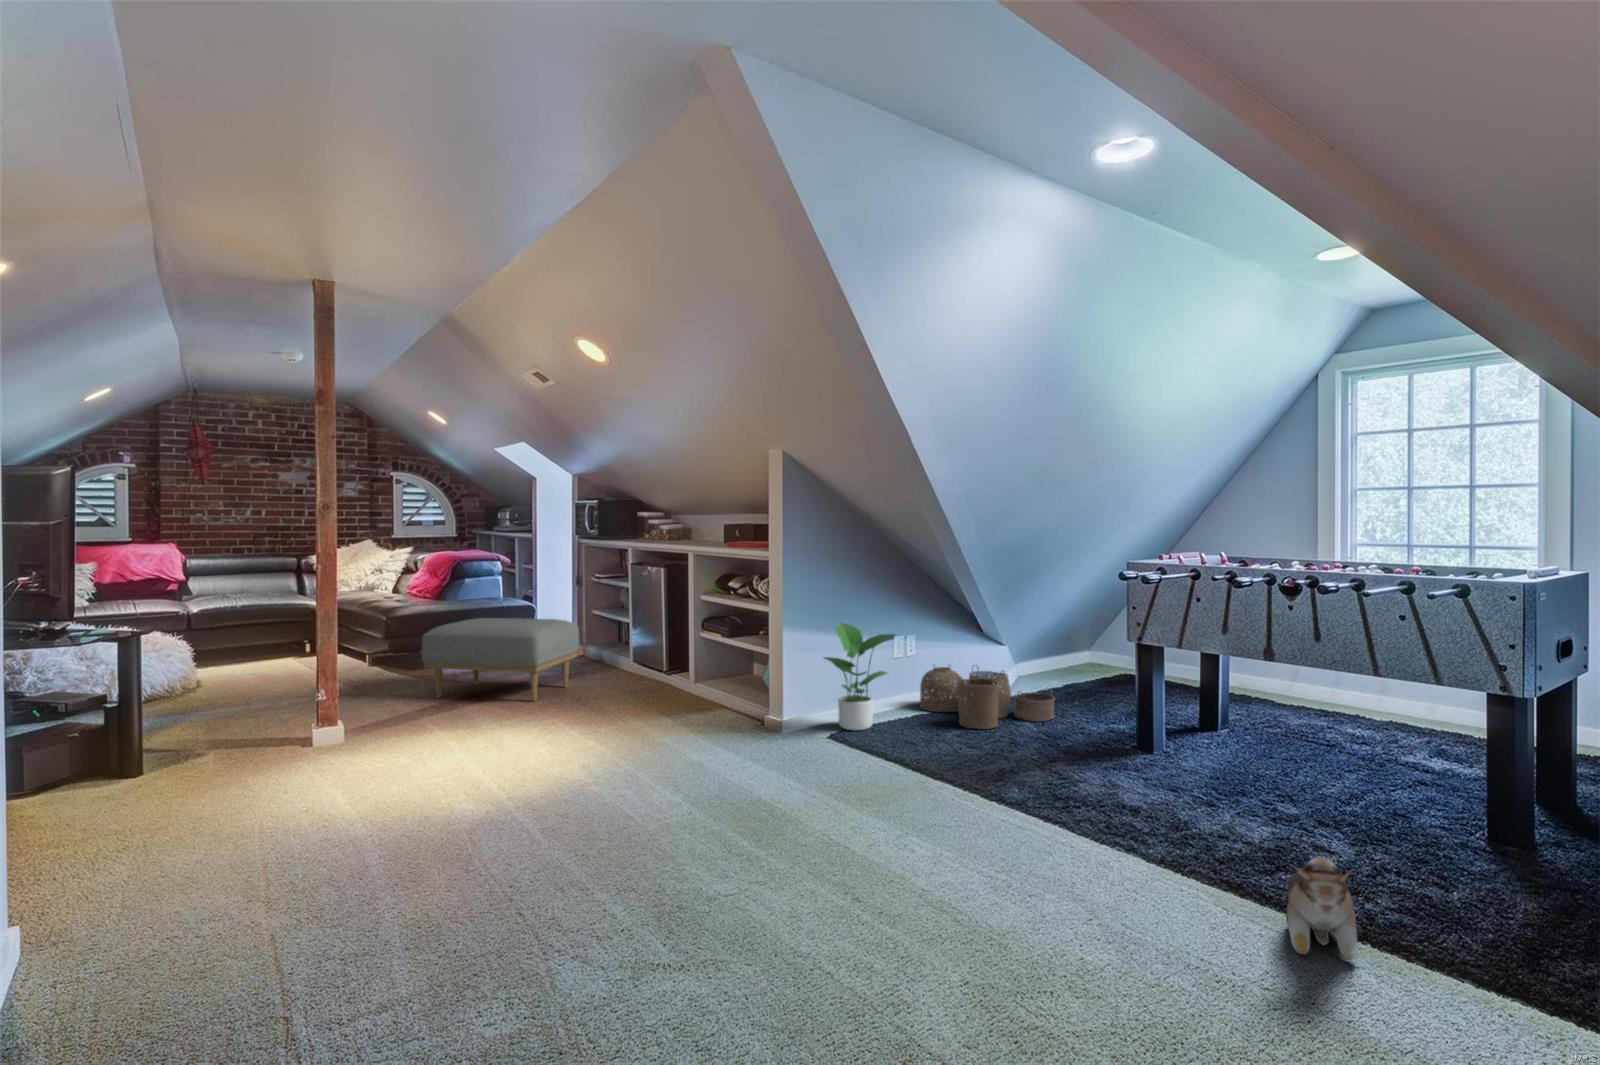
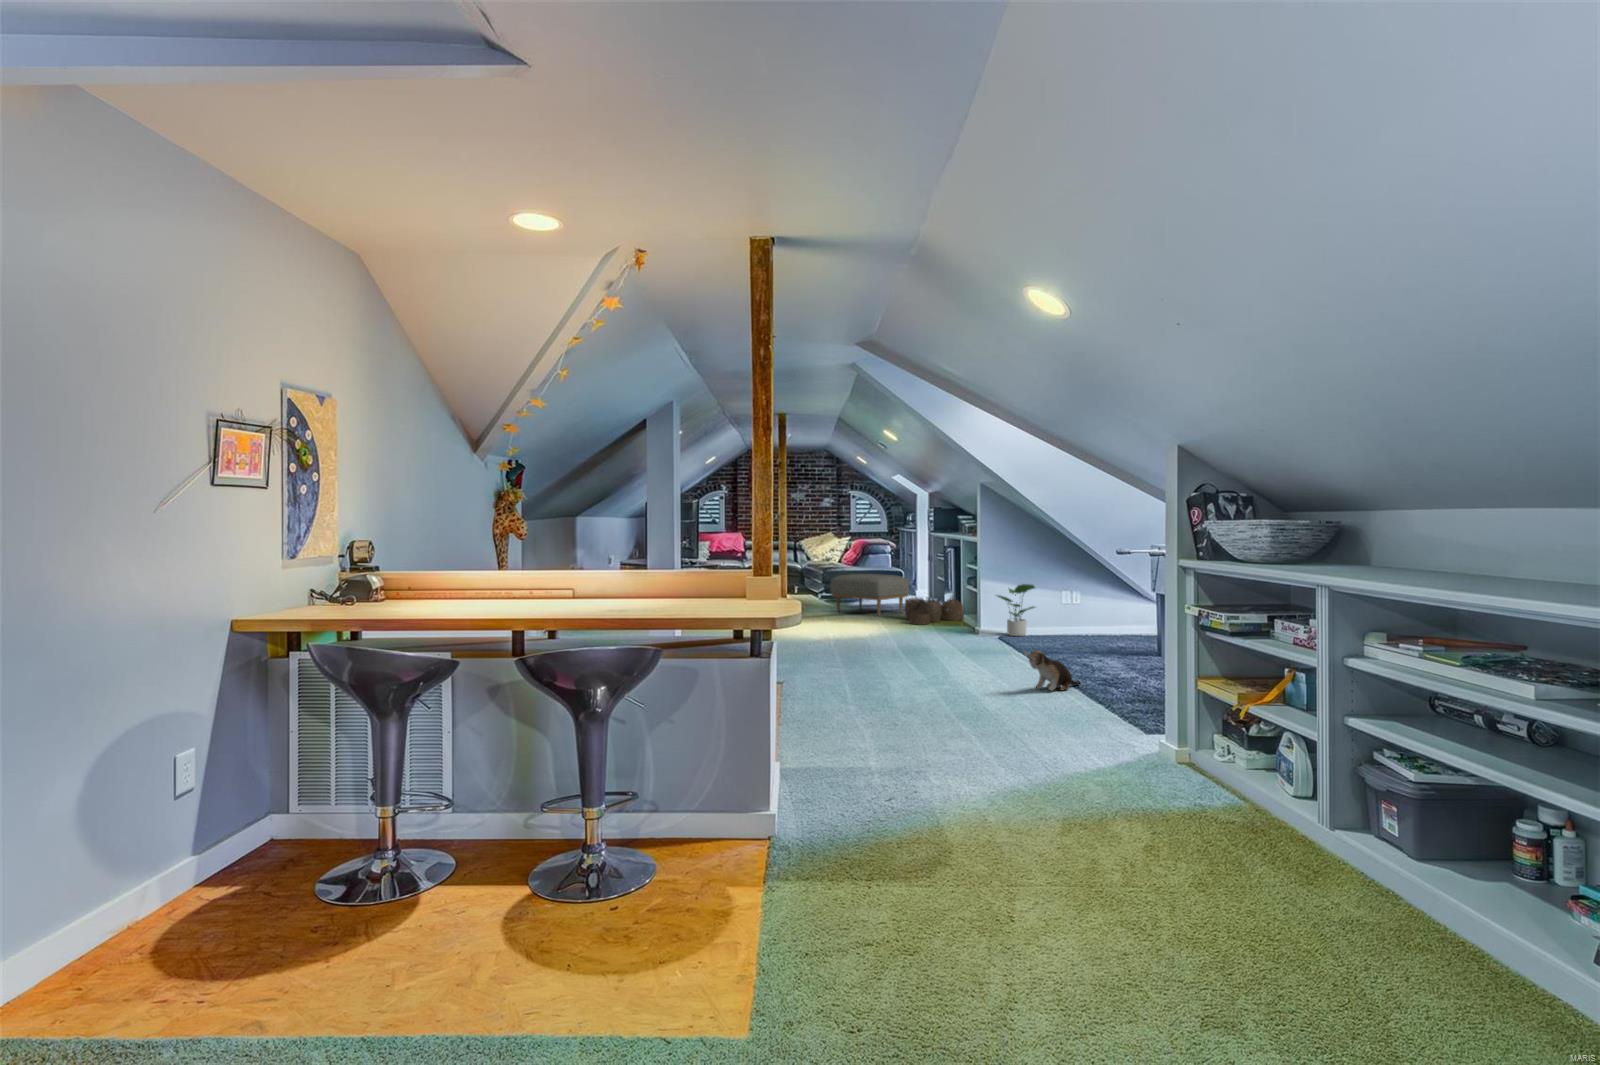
woven basket: present [920,666,1054,729] -> present [905,597,964,625]

